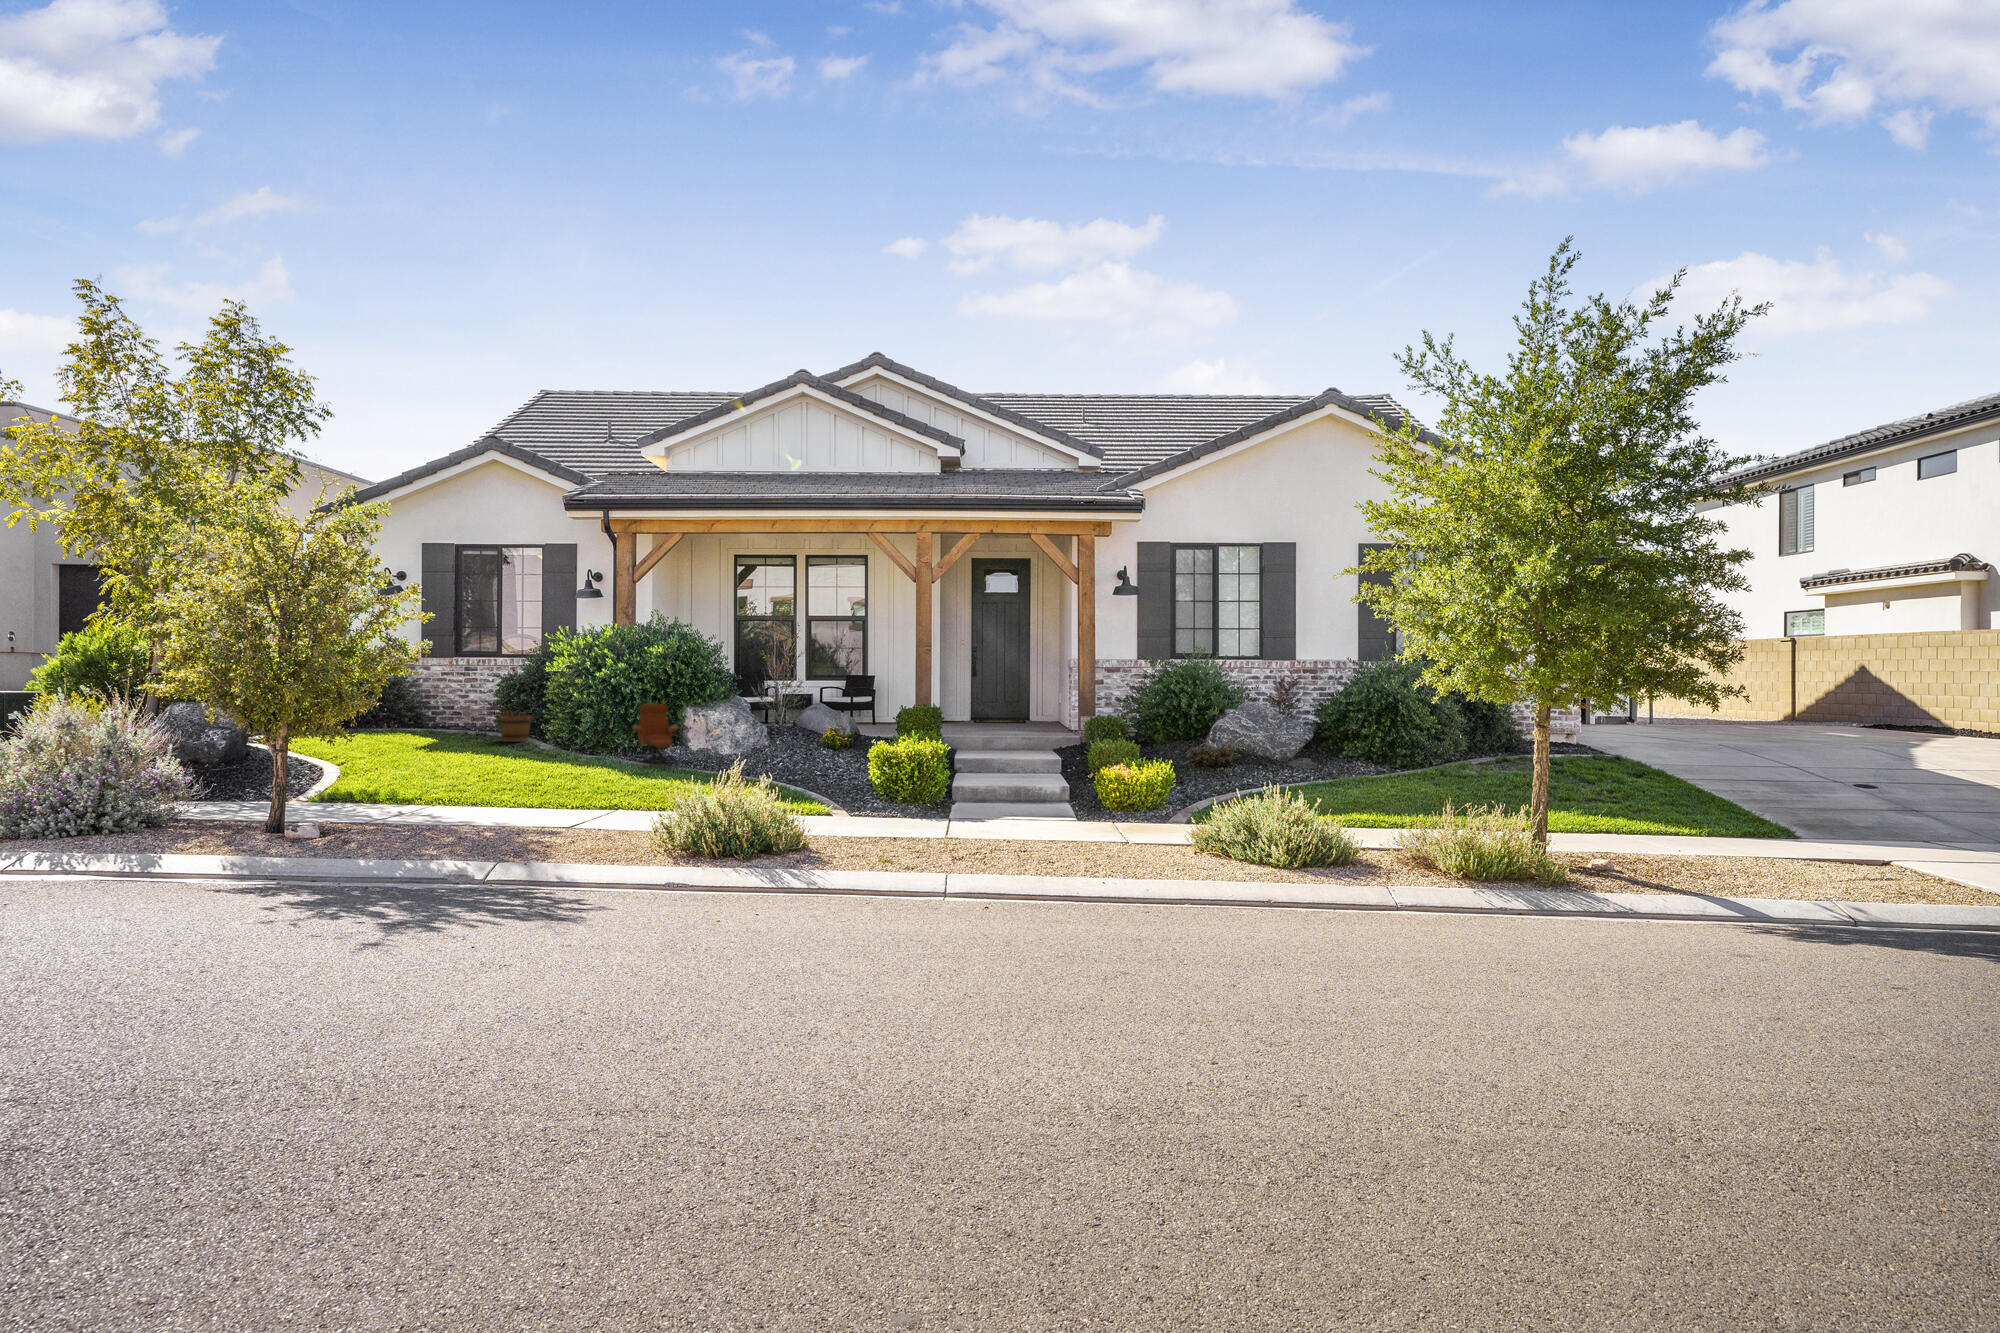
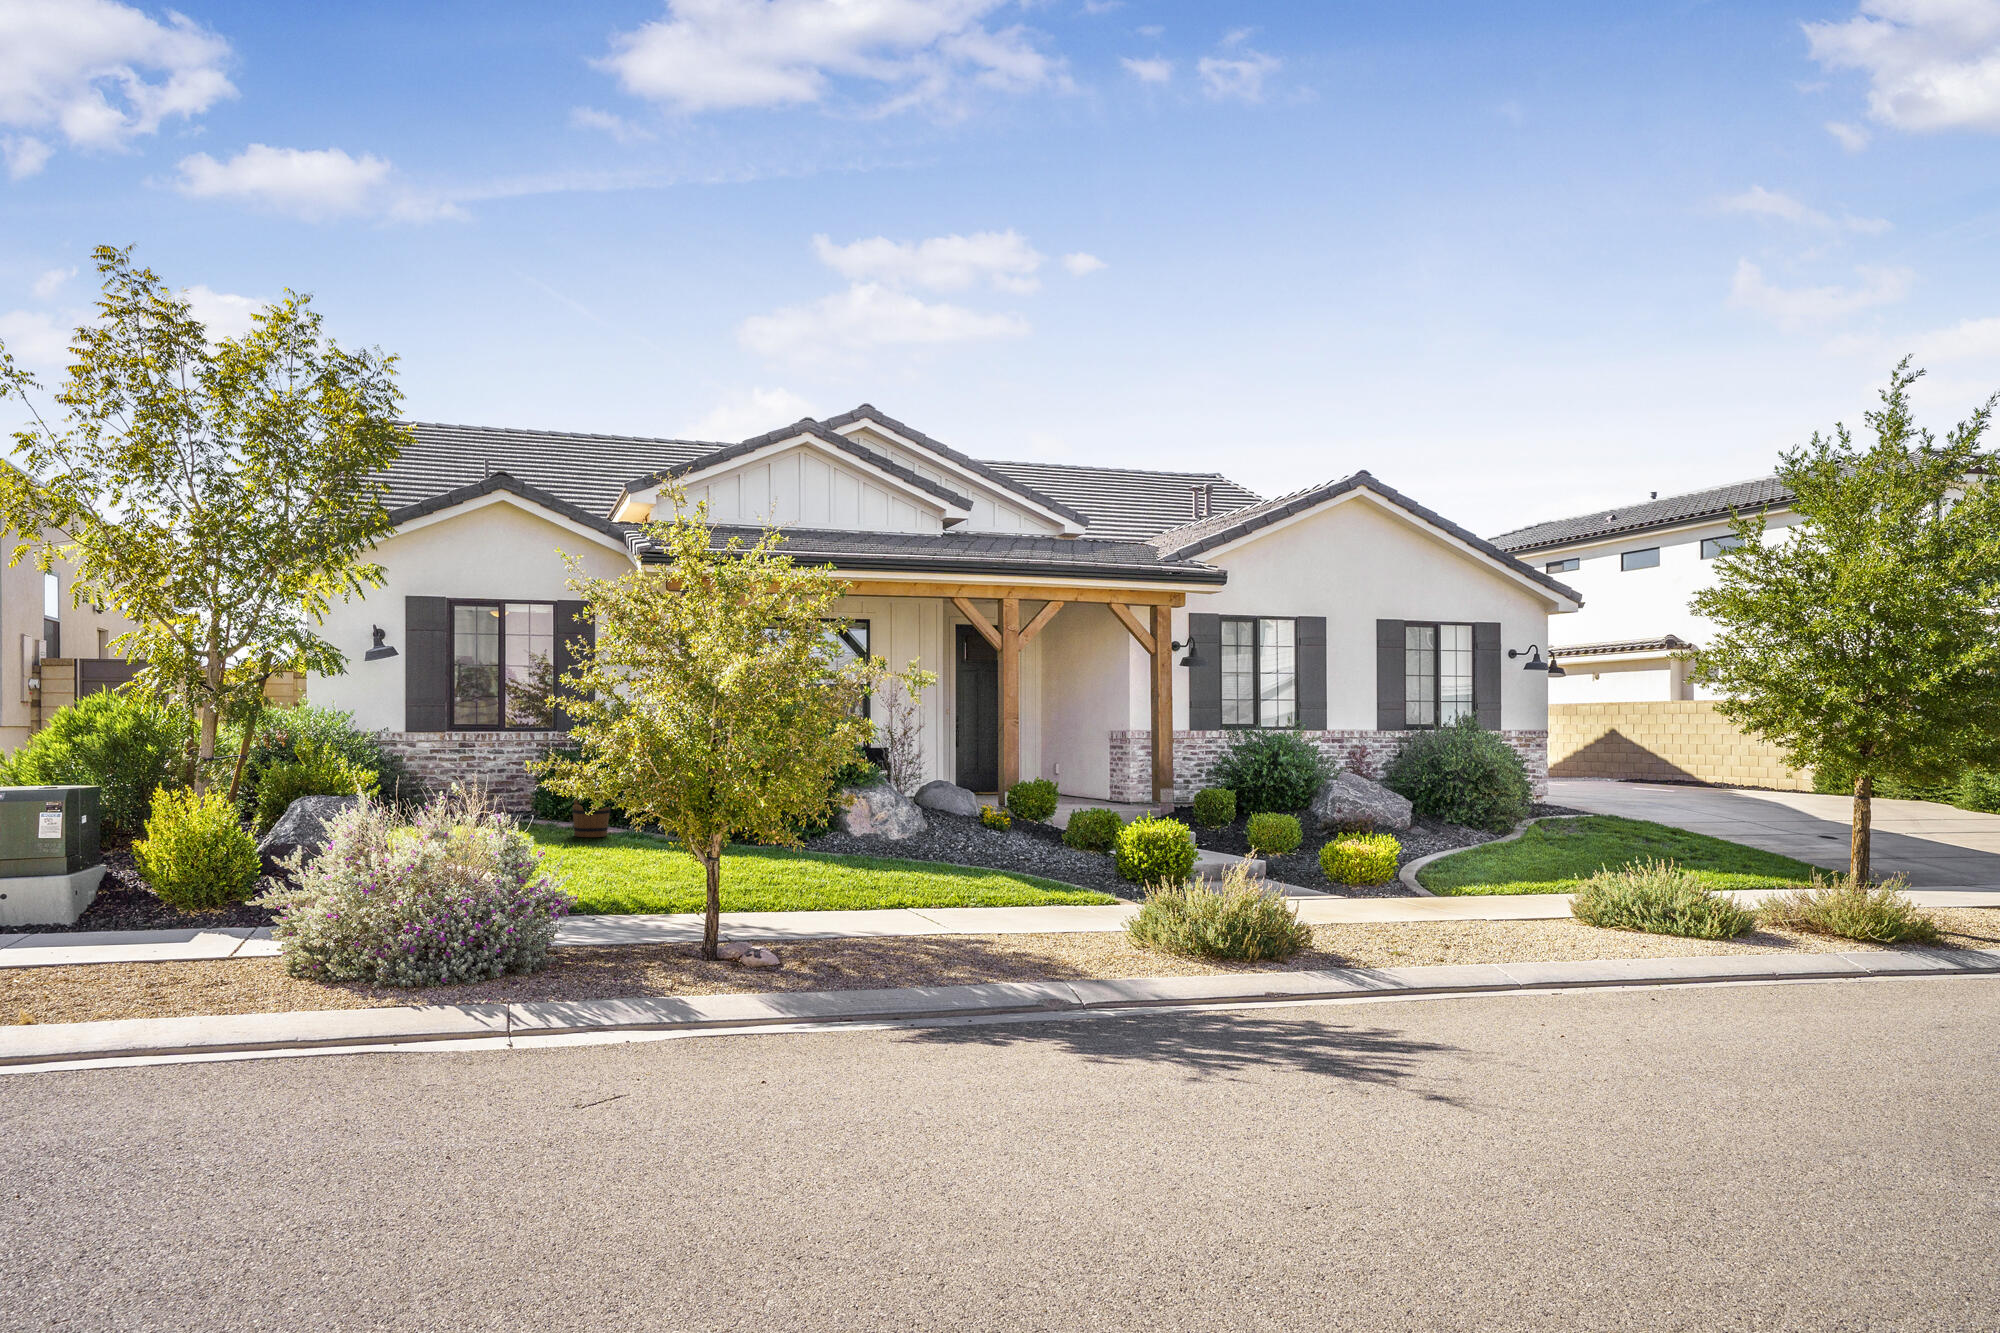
lounge chair: present [633,703,678,759] -> none [804,786,874,855]

